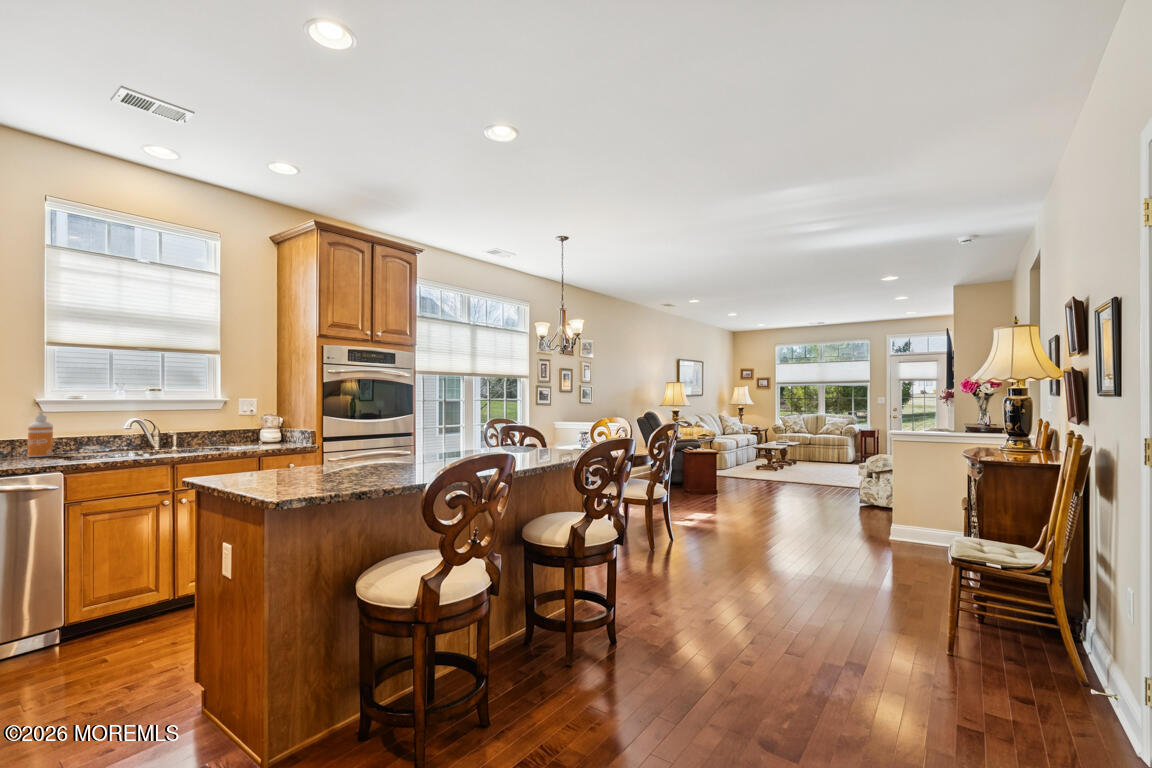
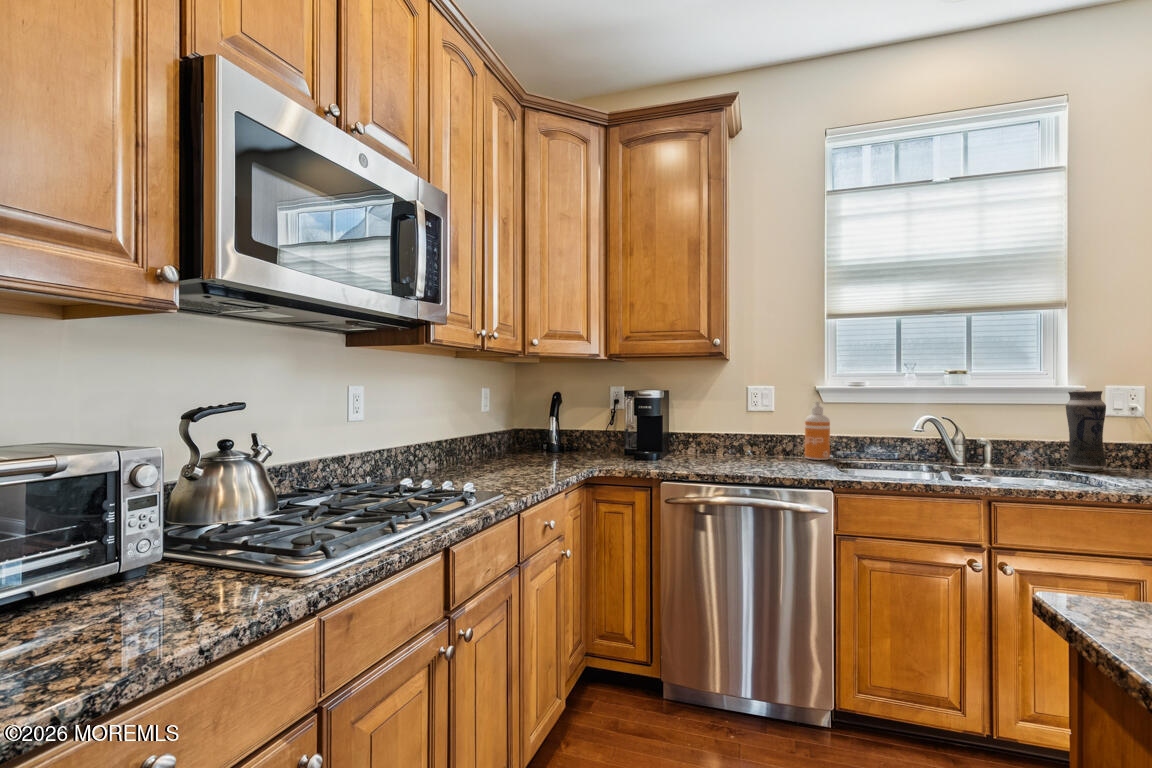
vase: none [218,401,238,445] -> present [1066,391,1106,471]

